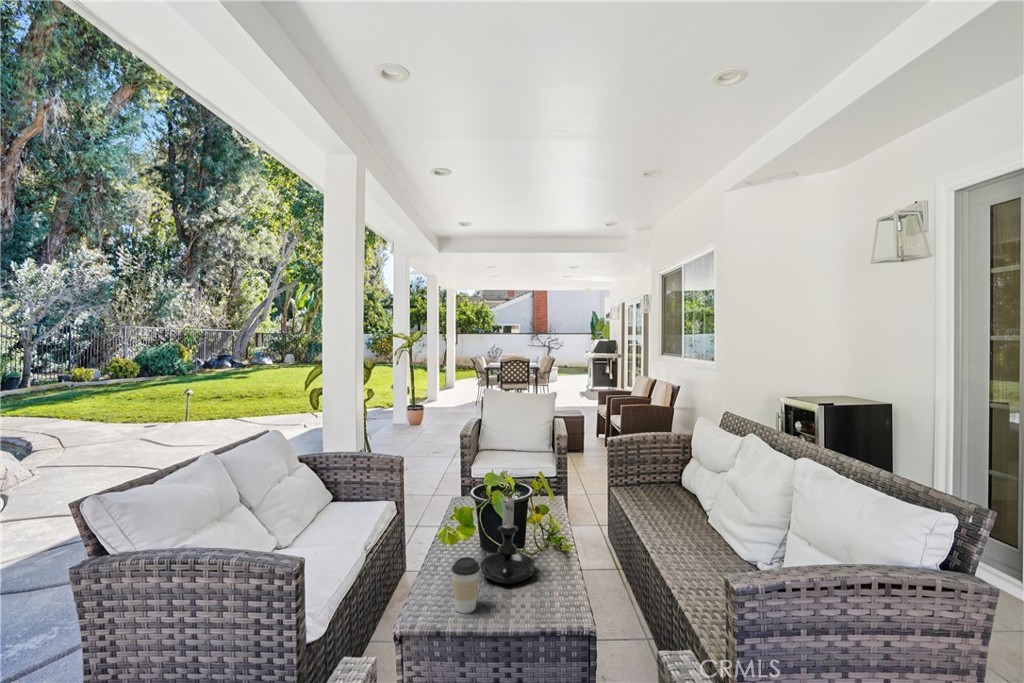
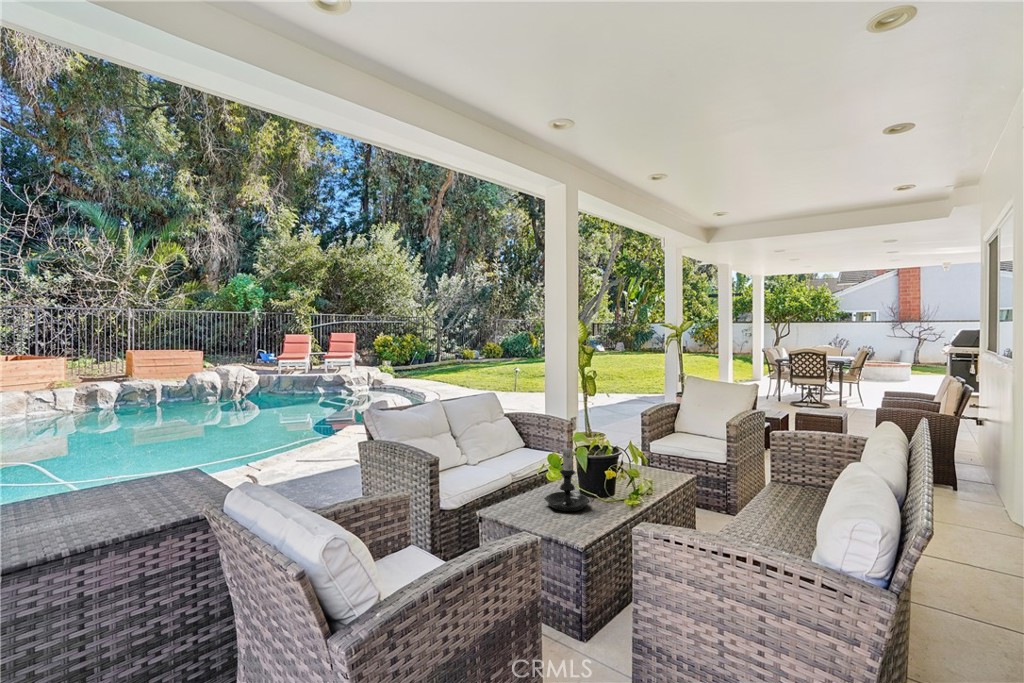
coffee cup: present [452,557,480,613] -> none [506,478,525,514]

